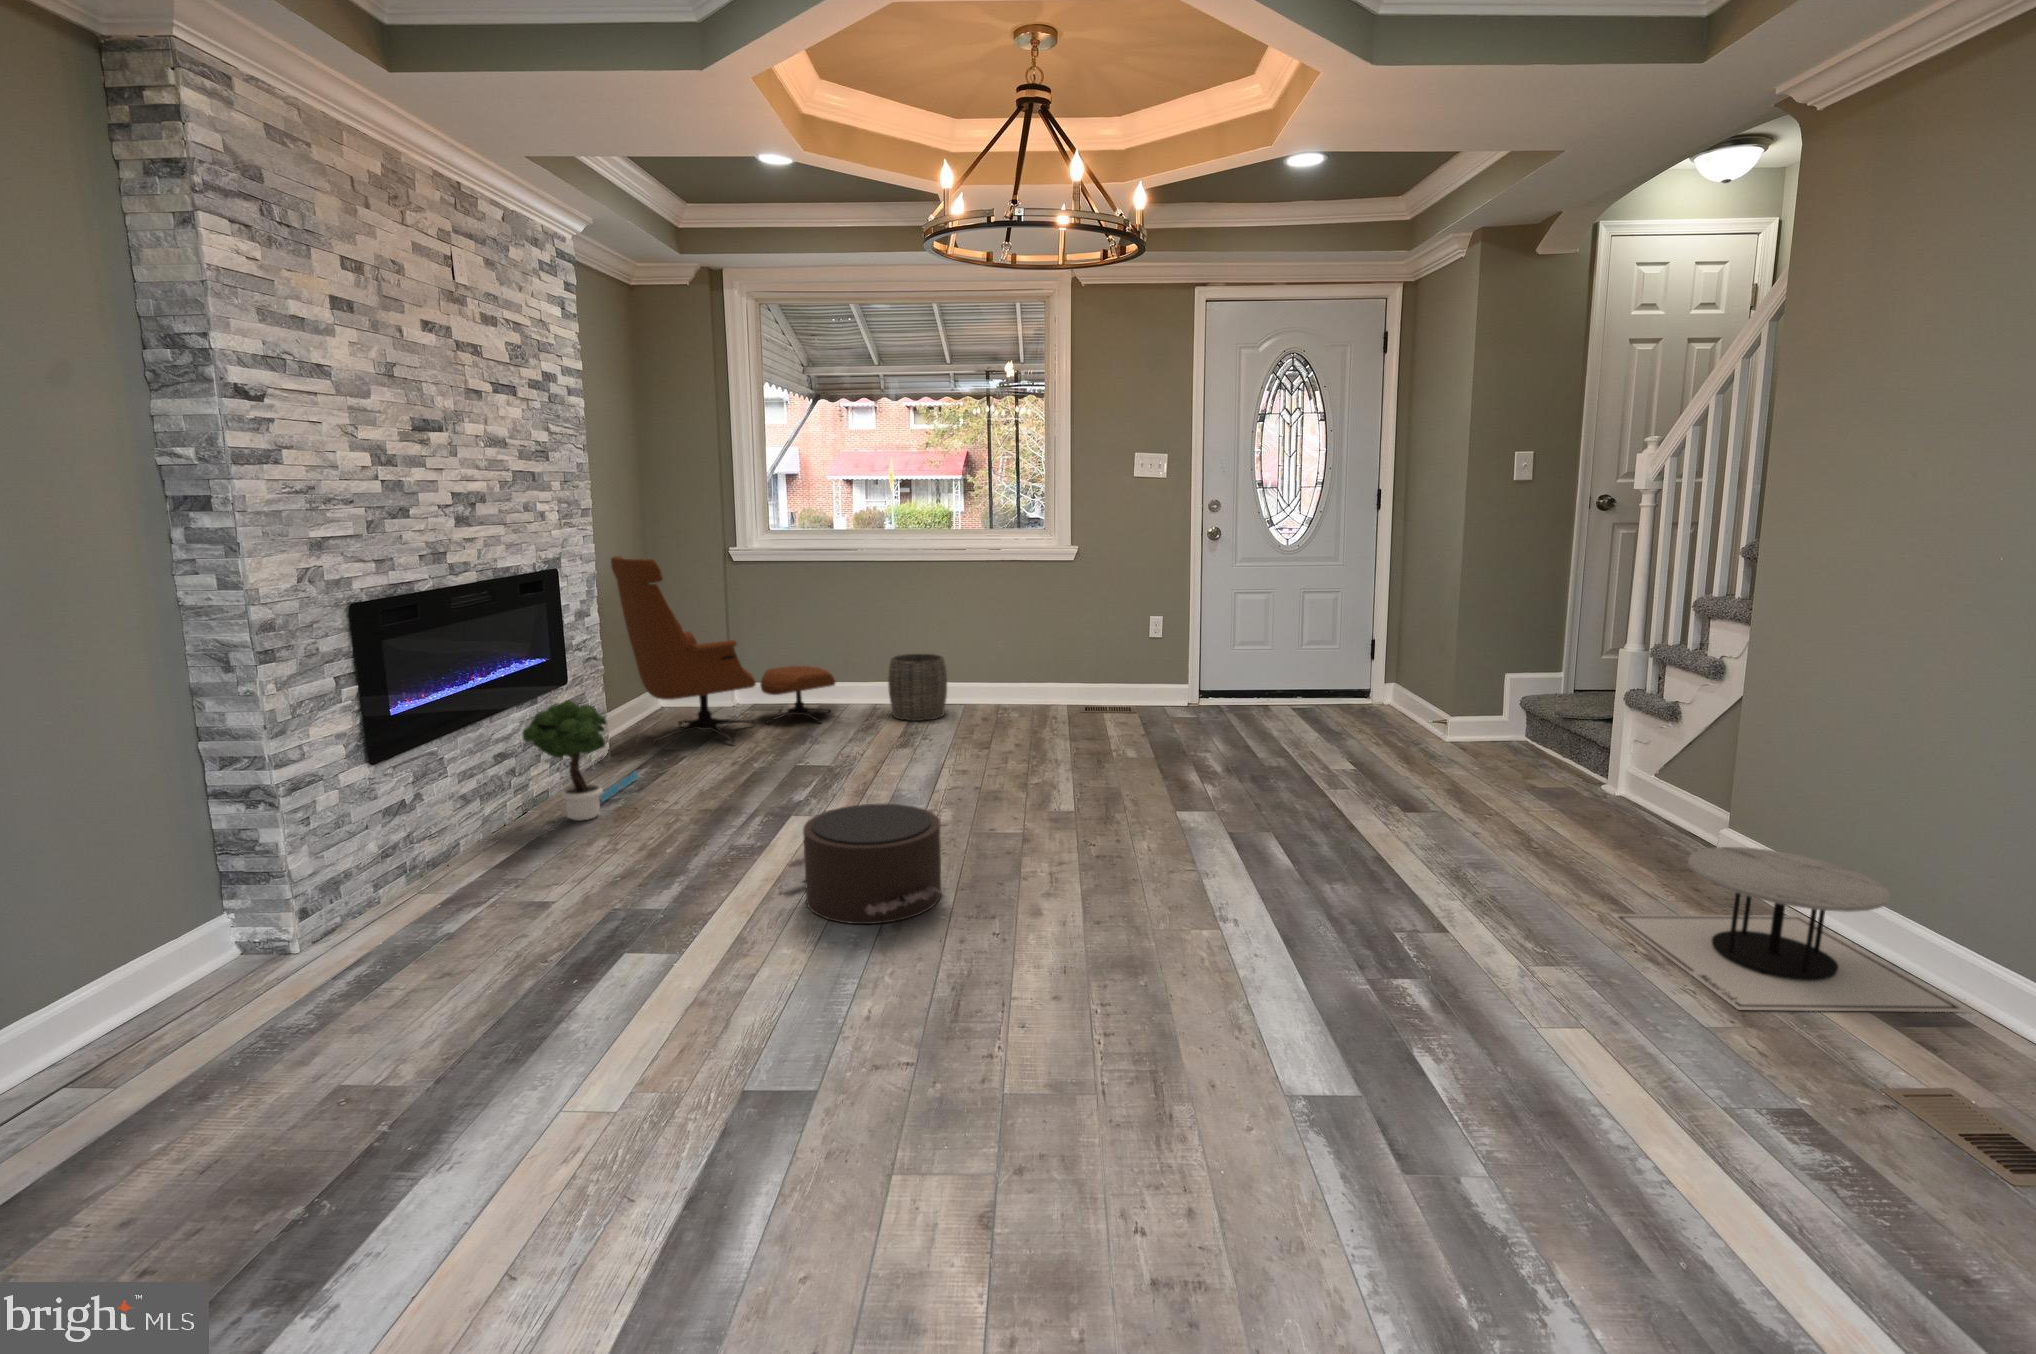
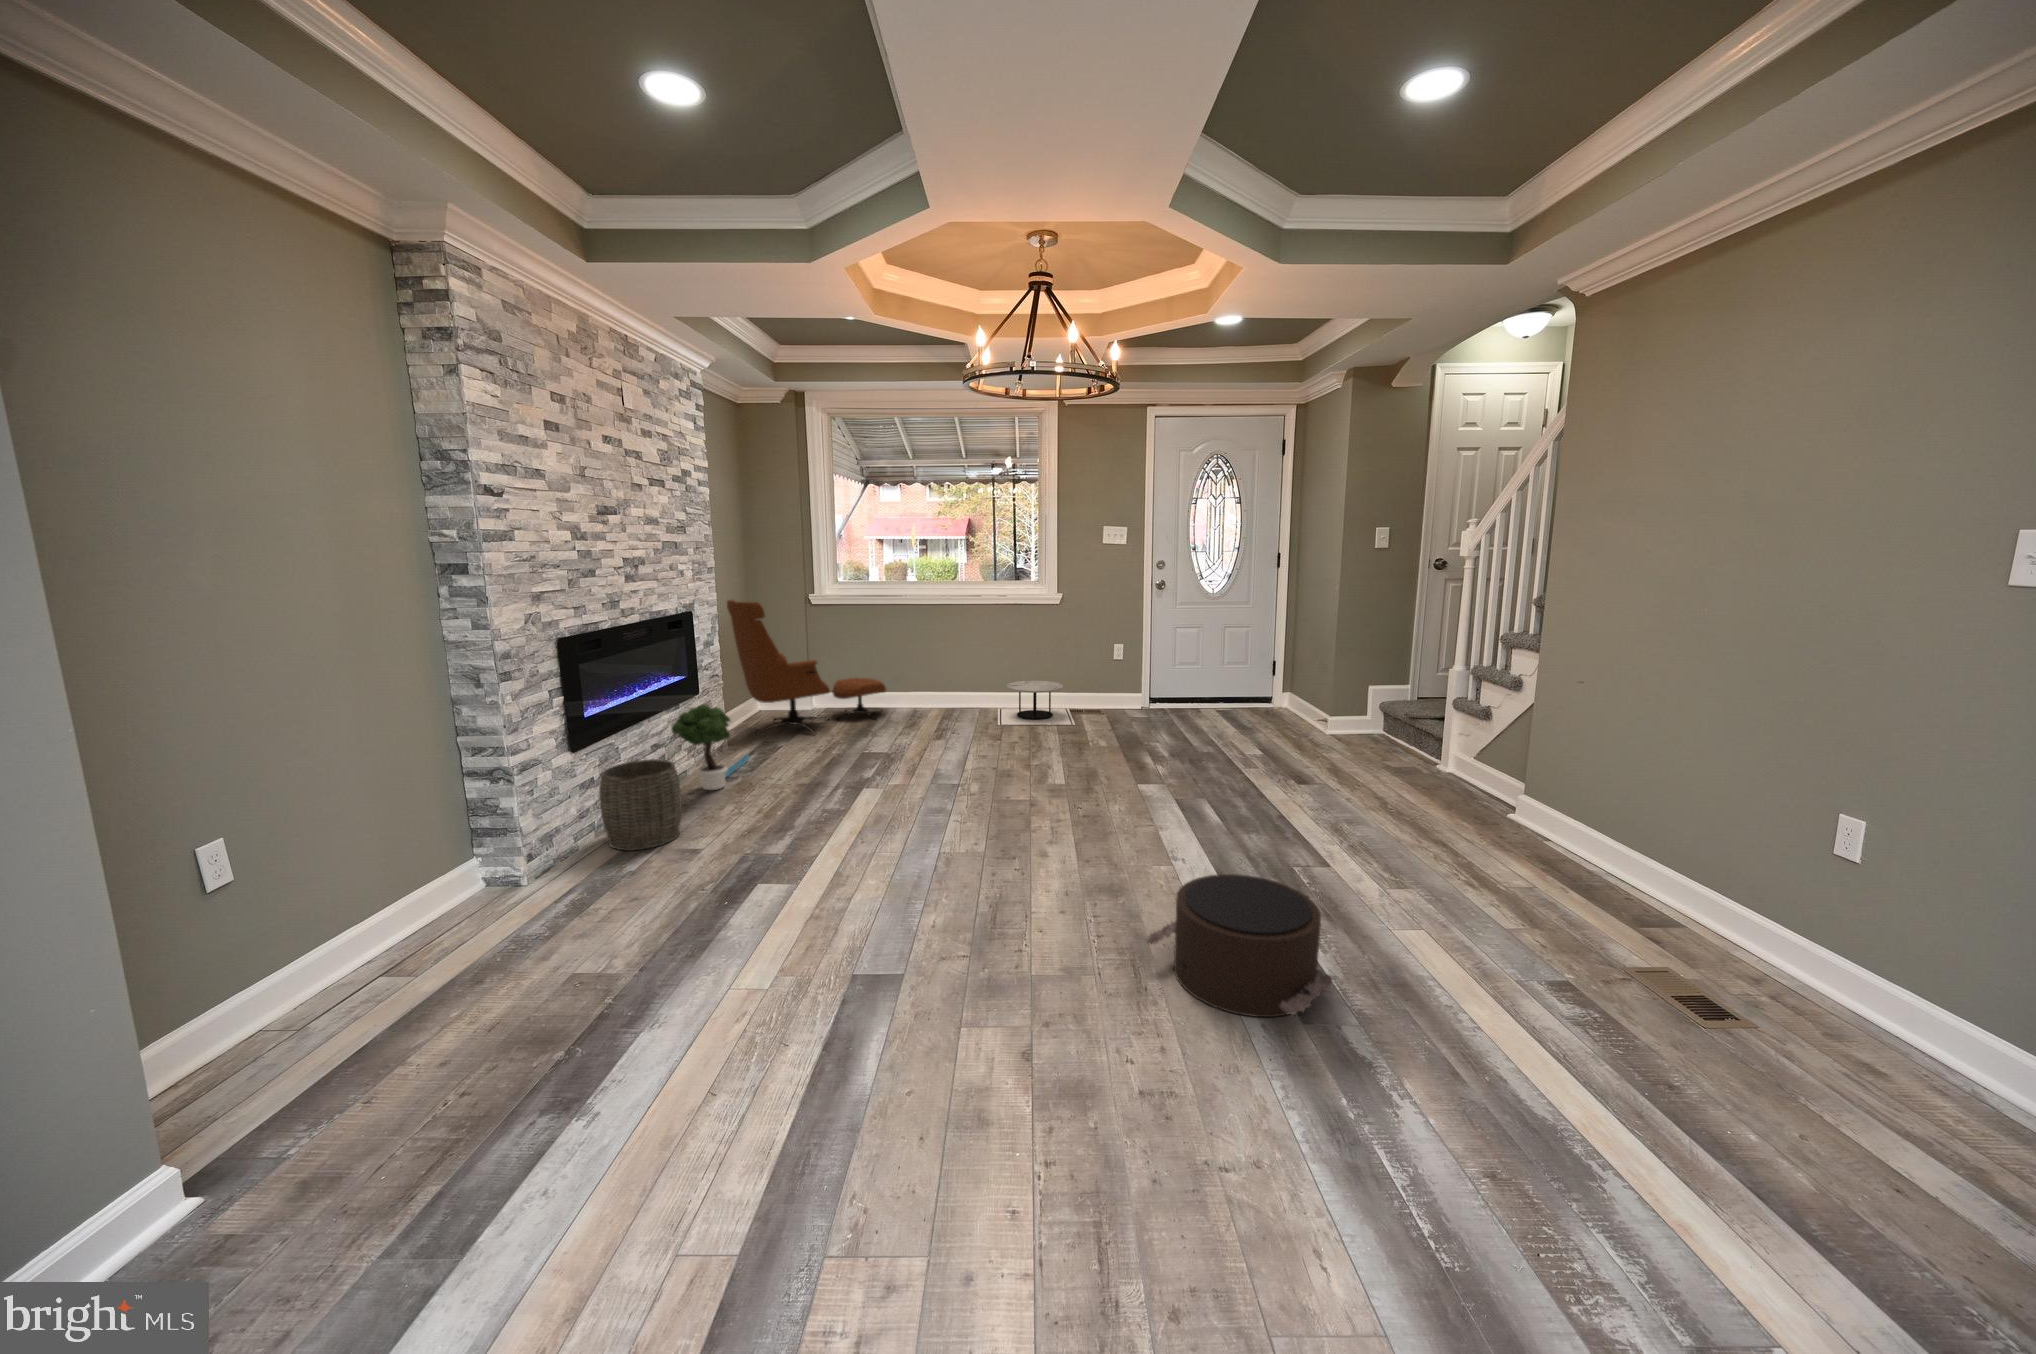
woven basket: present [888,654,947,721] -> present [599,760,682,851]
pouf: present [788,803,941,924] -> present [1145,874,1335,1017]
side table: present [1612,847,1971,1012] -> present [998,681,1075,725]

